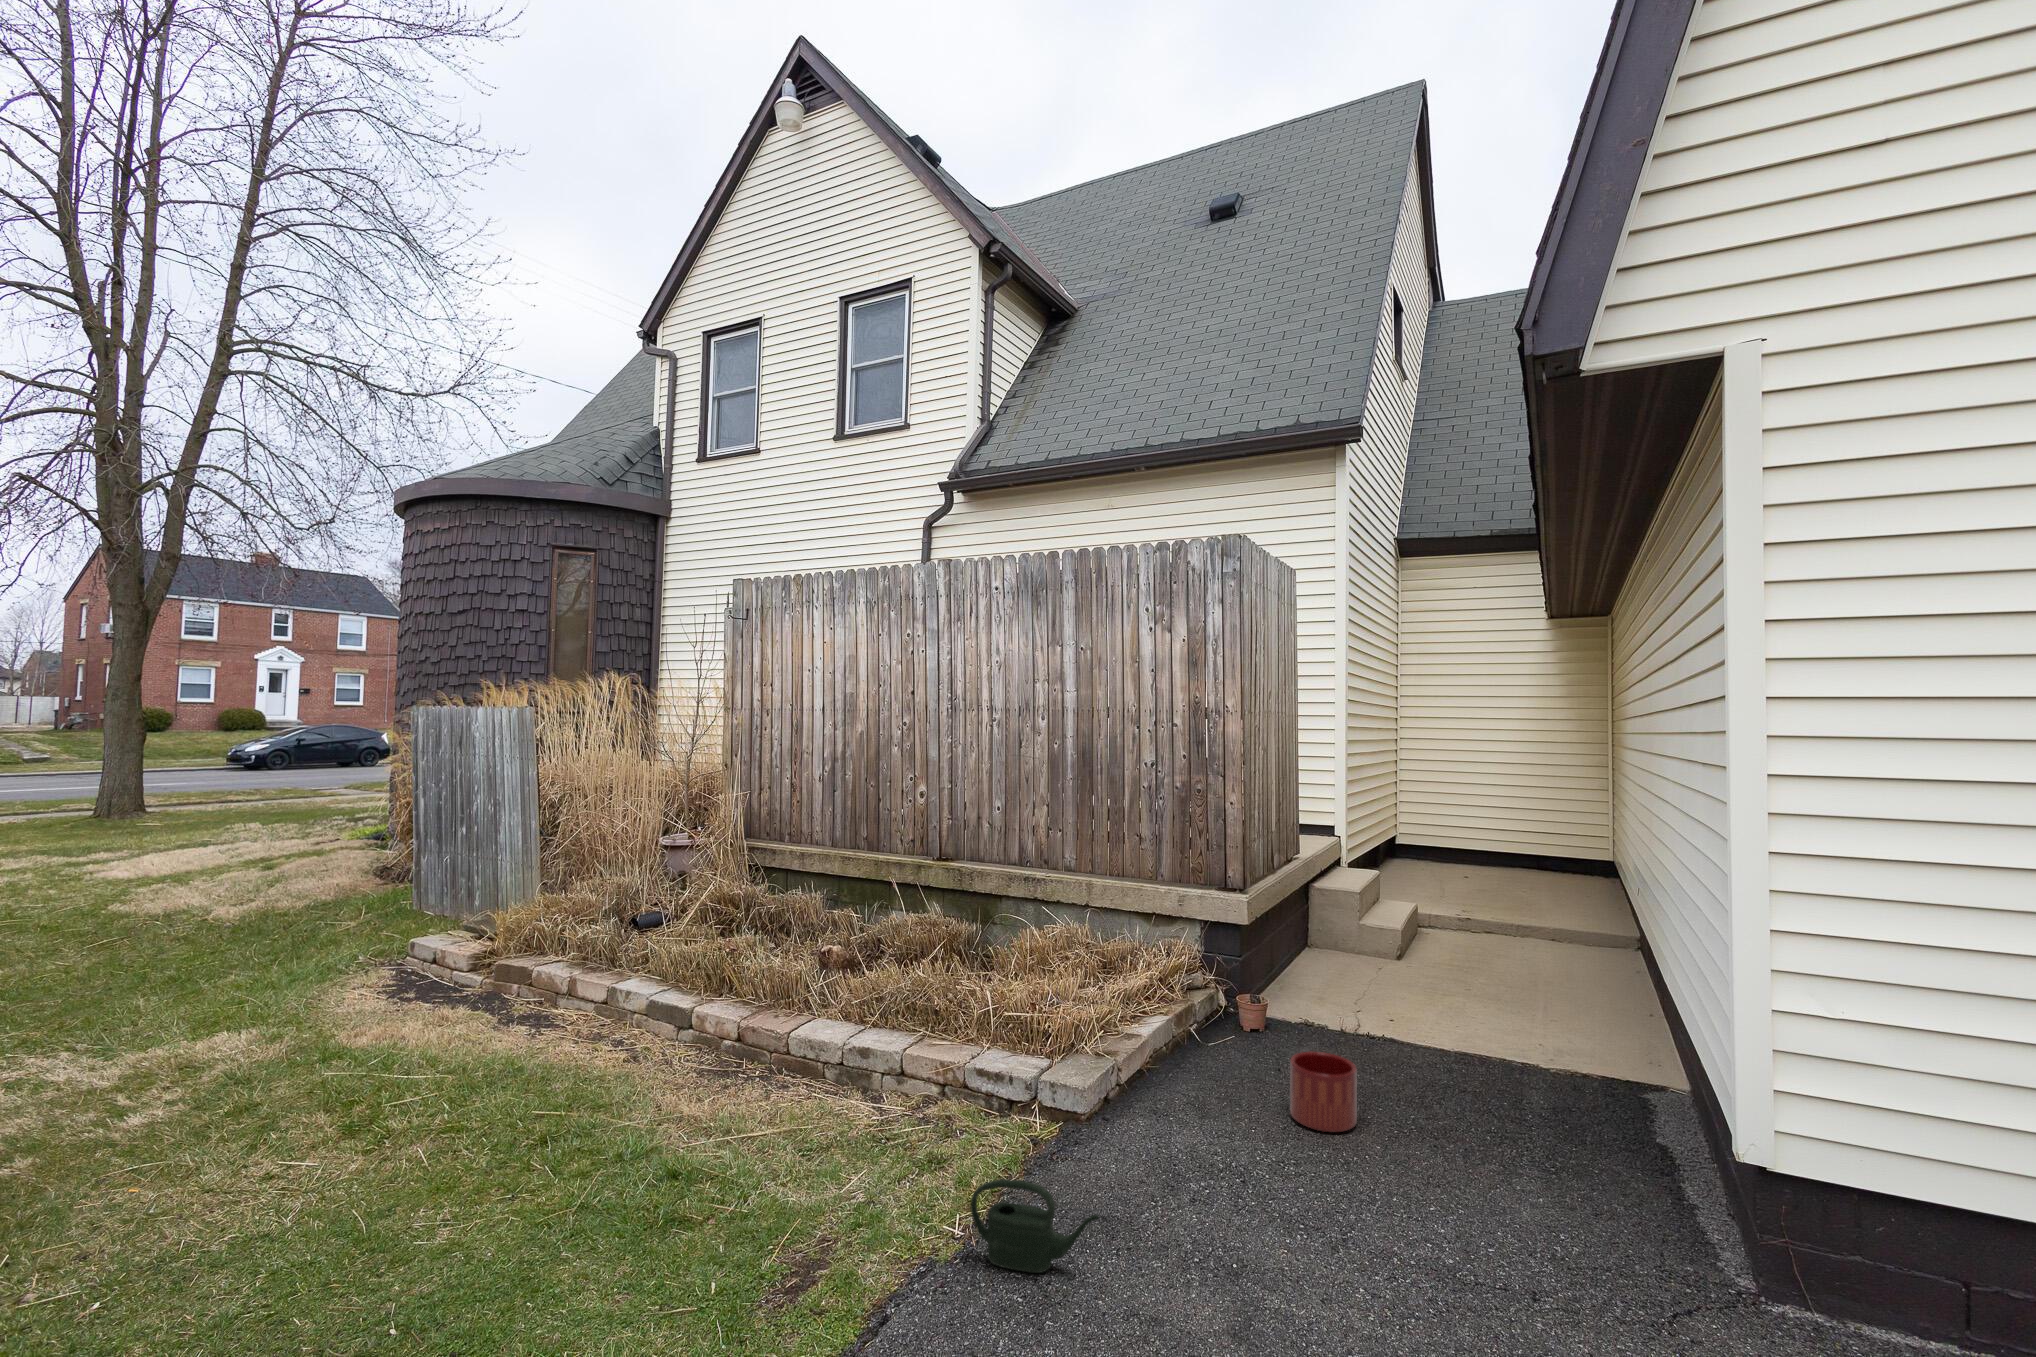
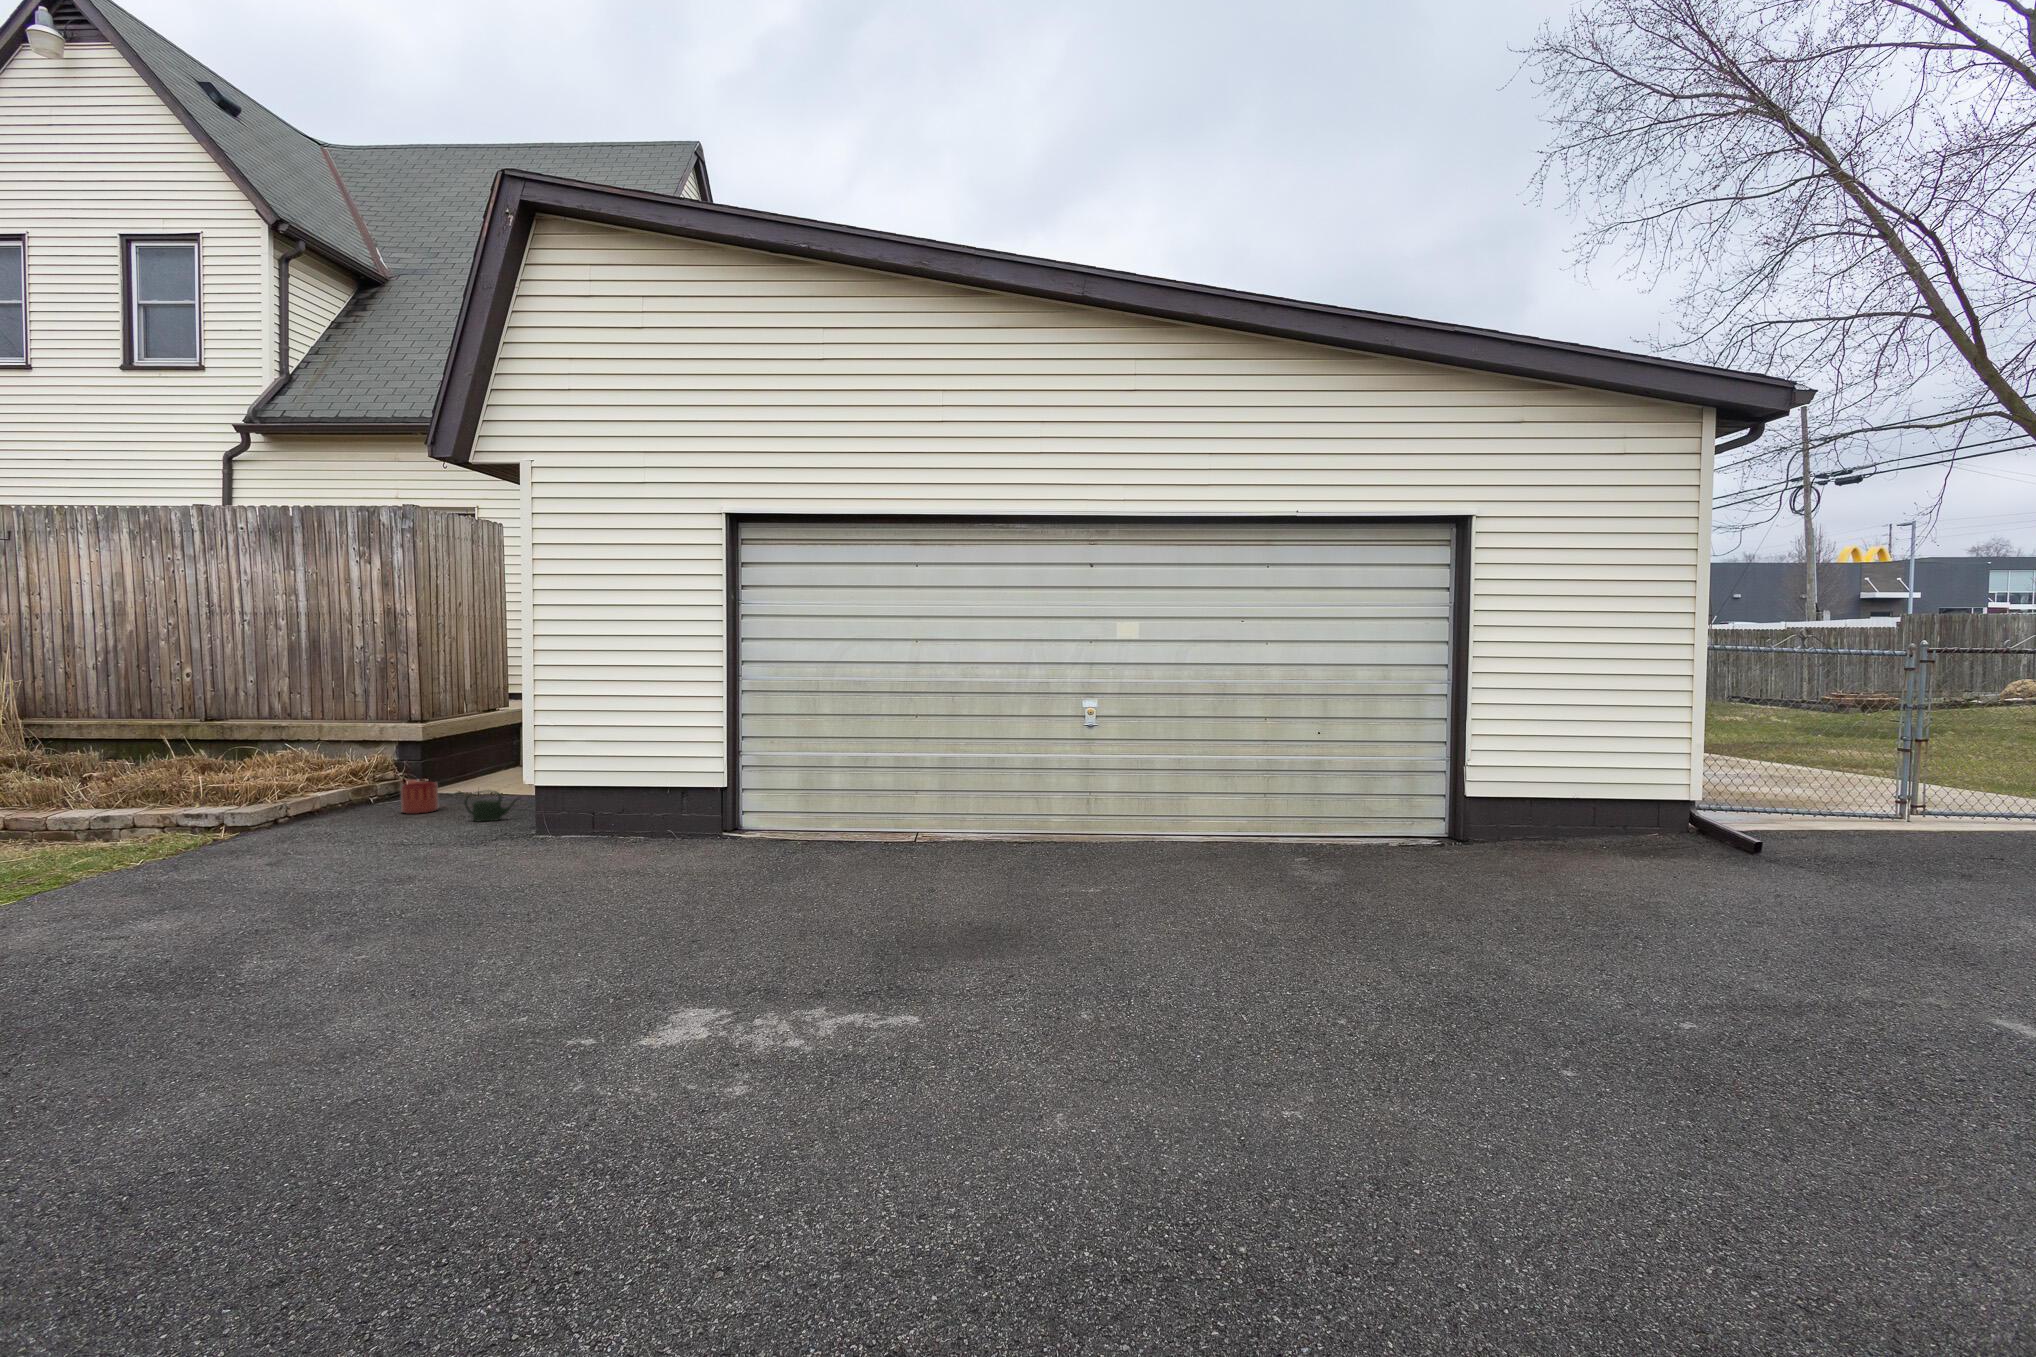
watering can: present [970,1179,1099,1273] -> present [464,791,517,822]

